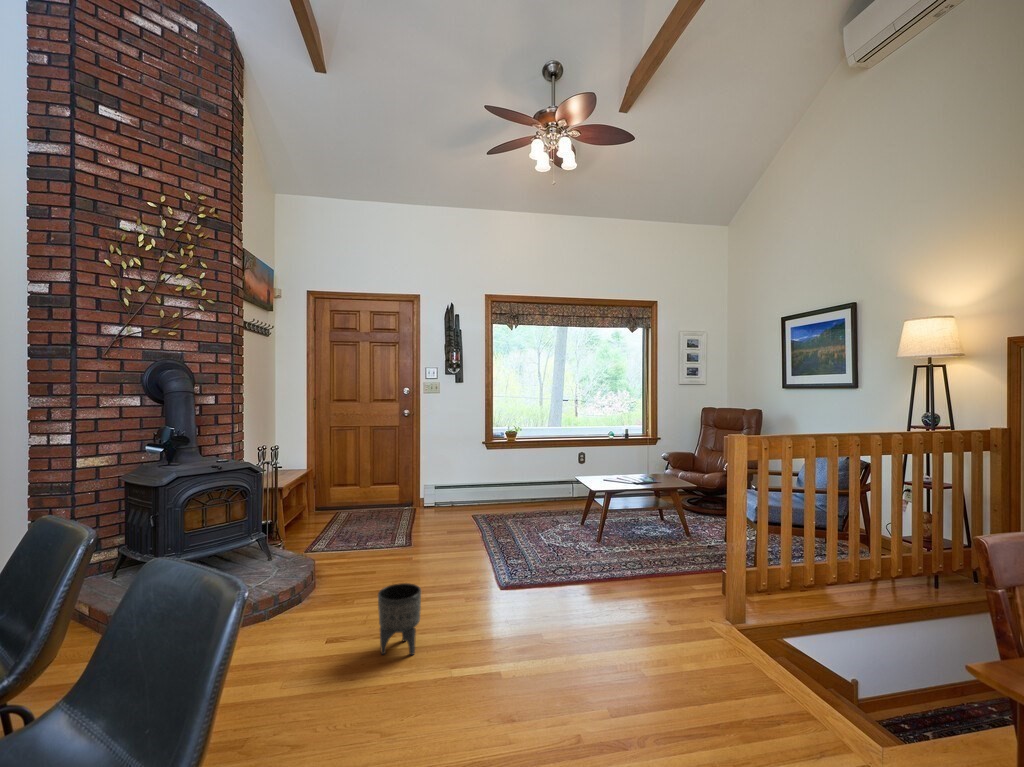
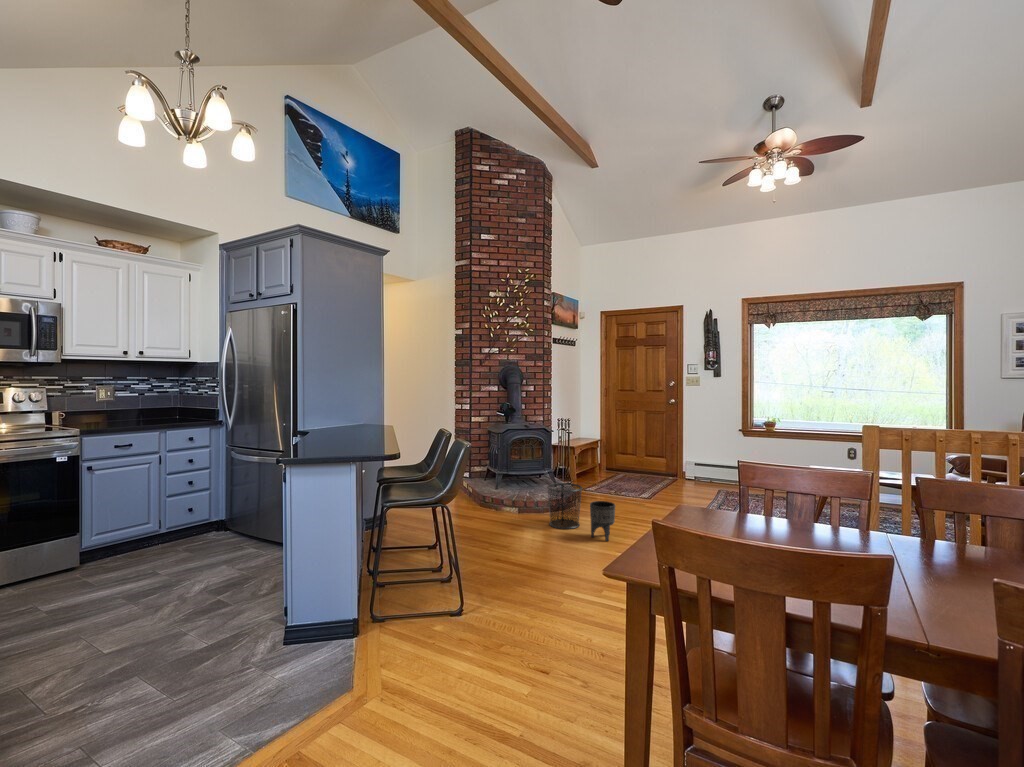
waste bin: none [282,561,350,654] -> present [547,483,582,529]

